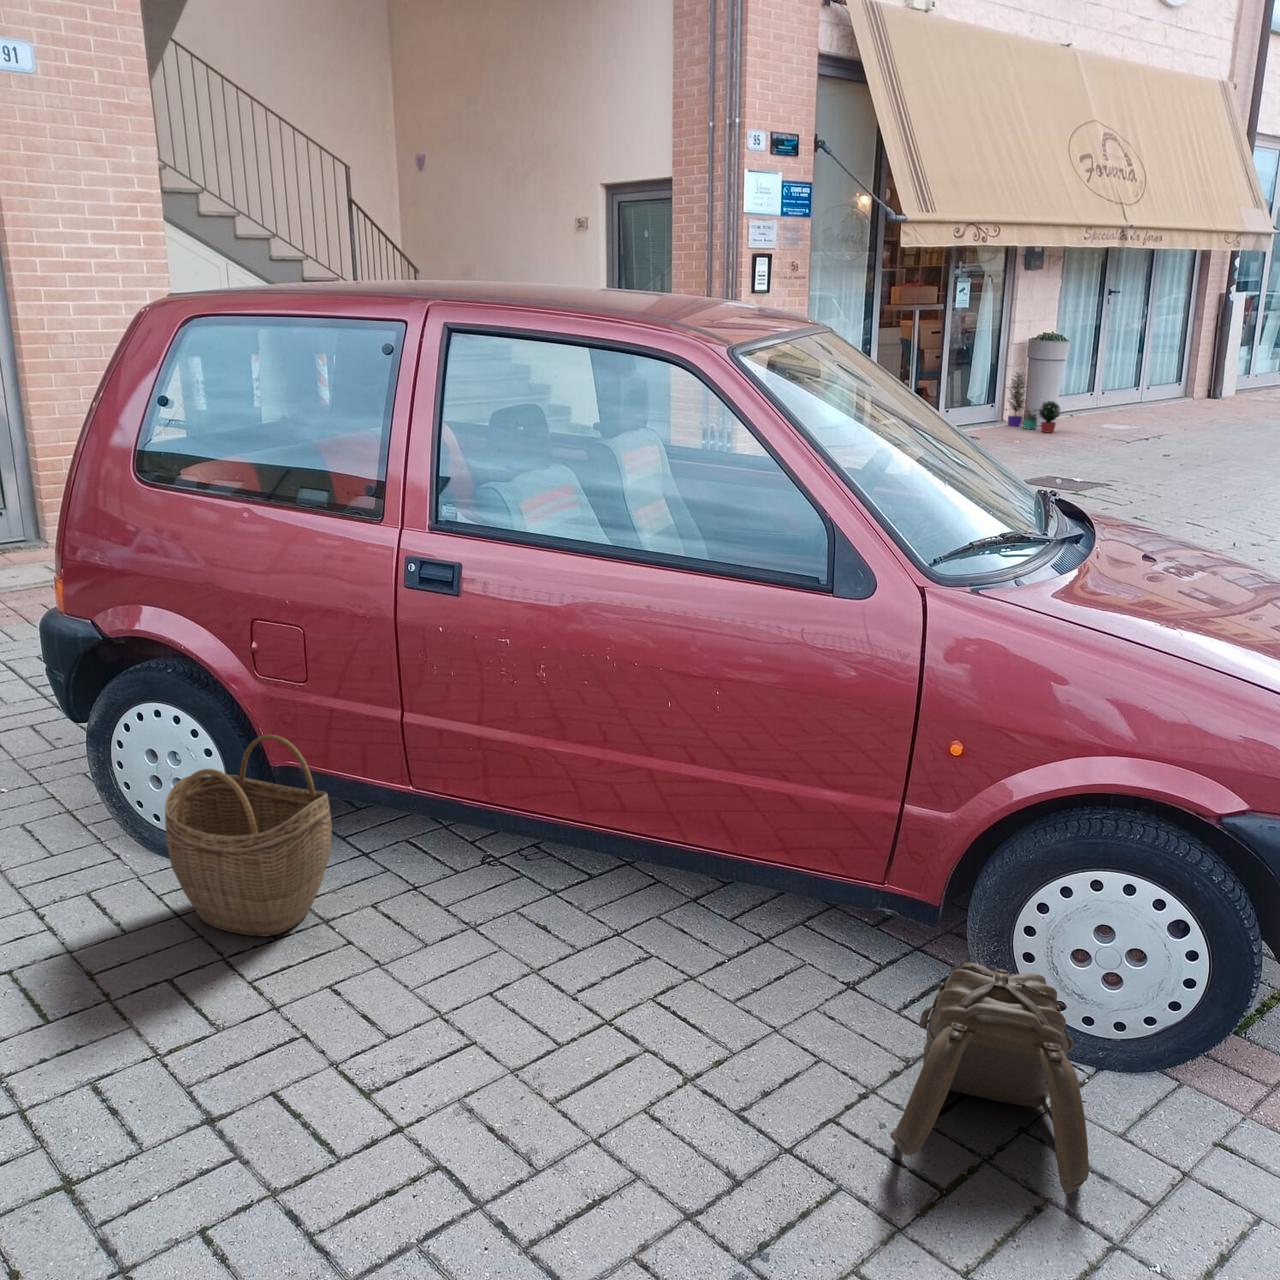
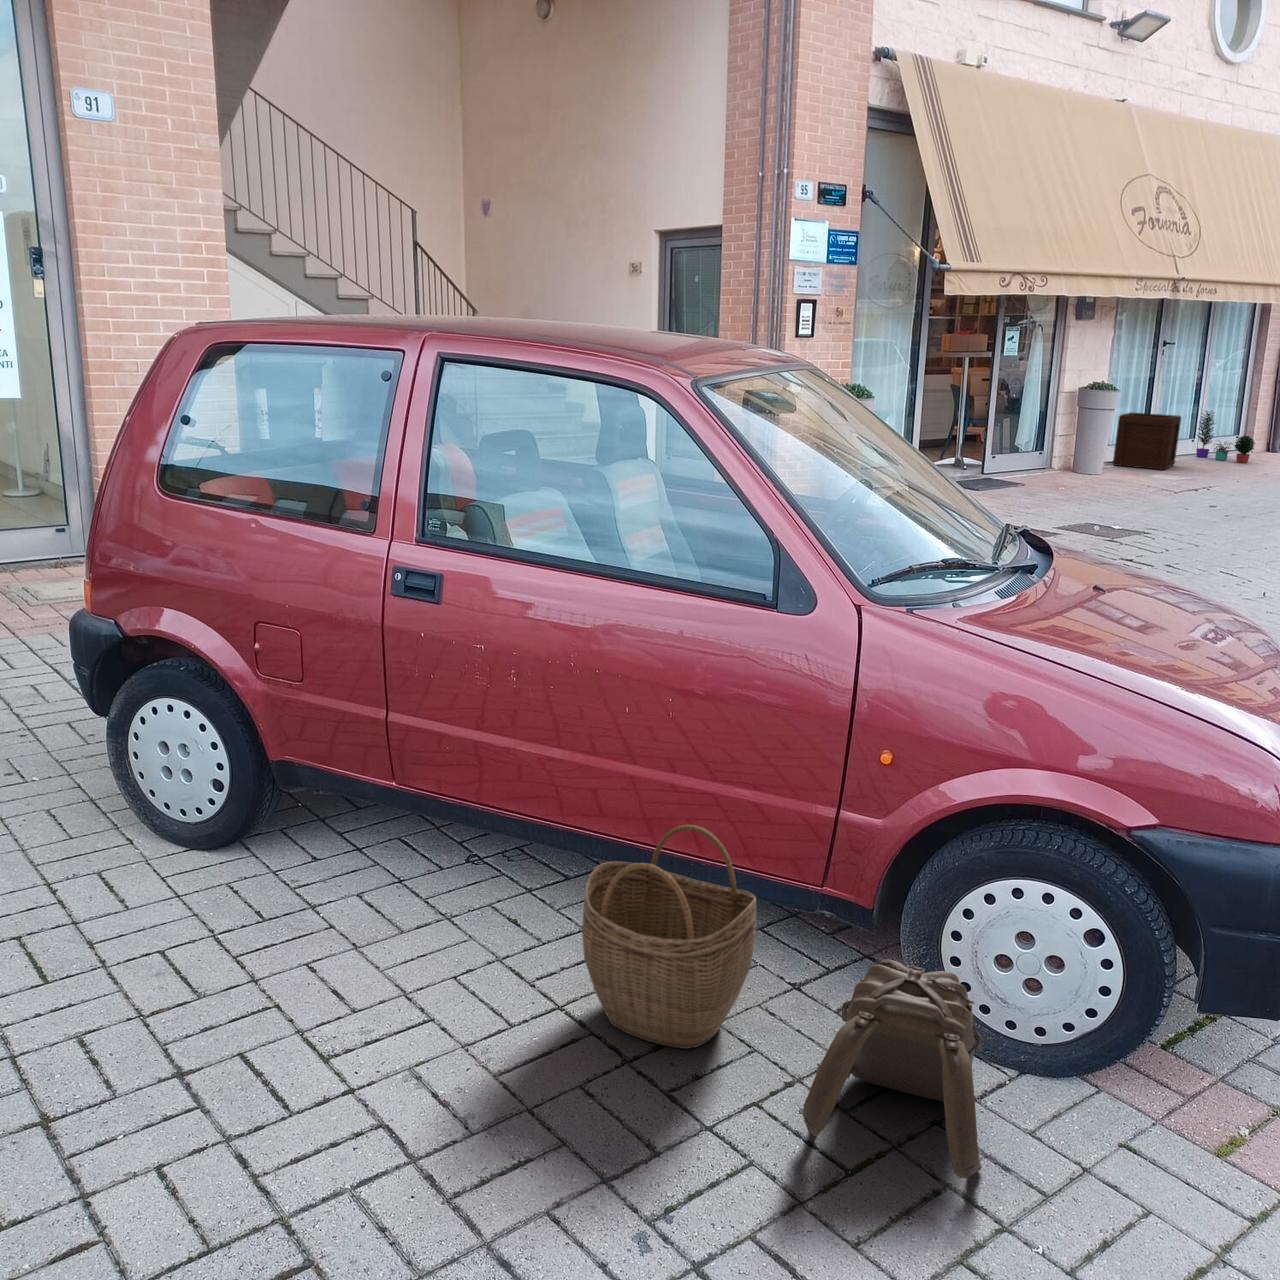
wooden crate: none [1063,363,1129,420] -> present [1113,412,1181,470]
potted plant: present [1008,373,1060,433] -> present [1197,411,1255,463]
woven basket: present [165,735,332,937] -> present [582,825,756,1049]

